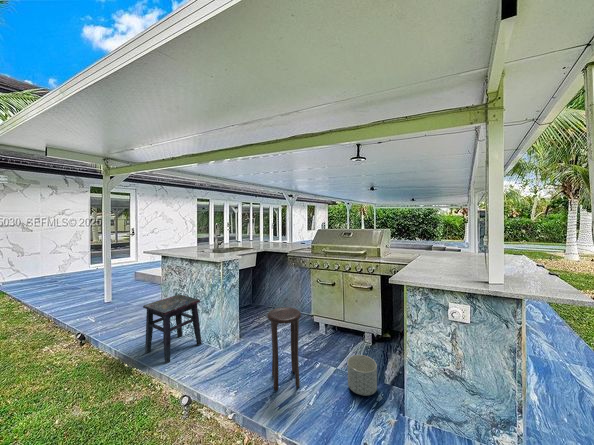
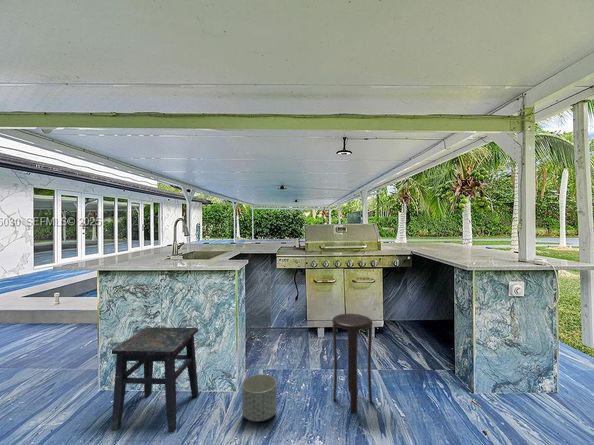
planter: present [348,355,377,396] -> present [242,374,277,421]

